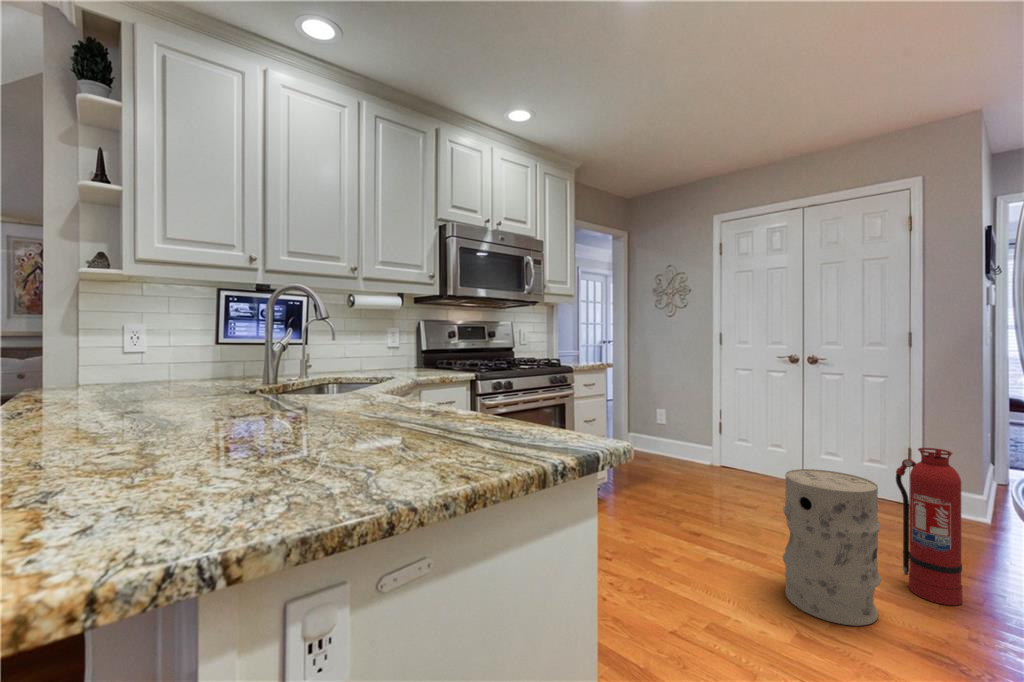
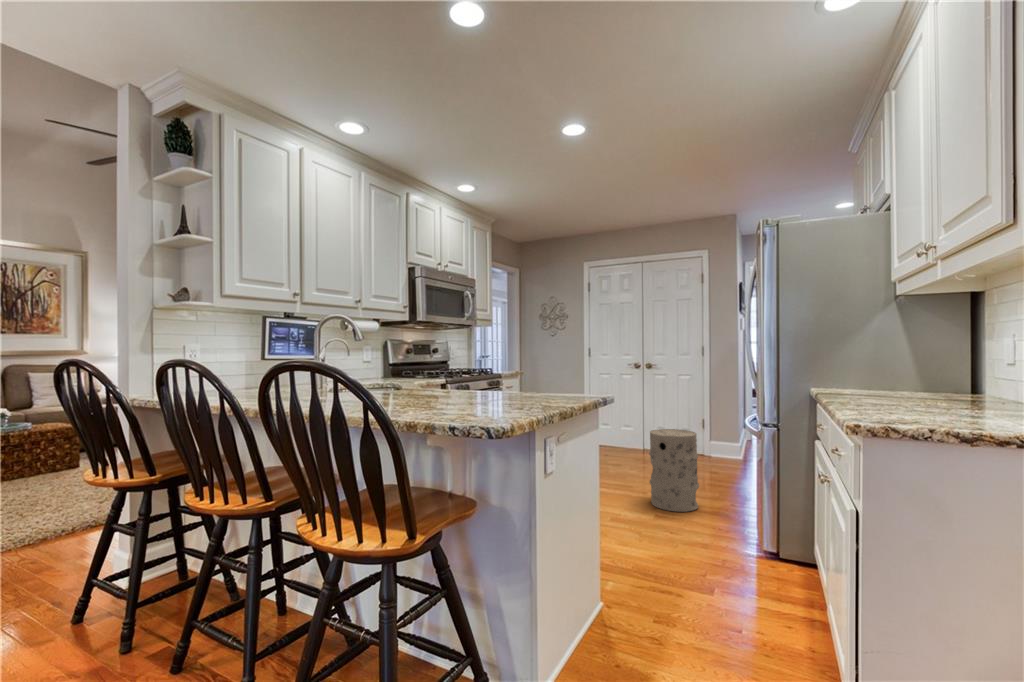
fire extinguisher: present [896,448,962,605] -> none [702,412,735,497]

